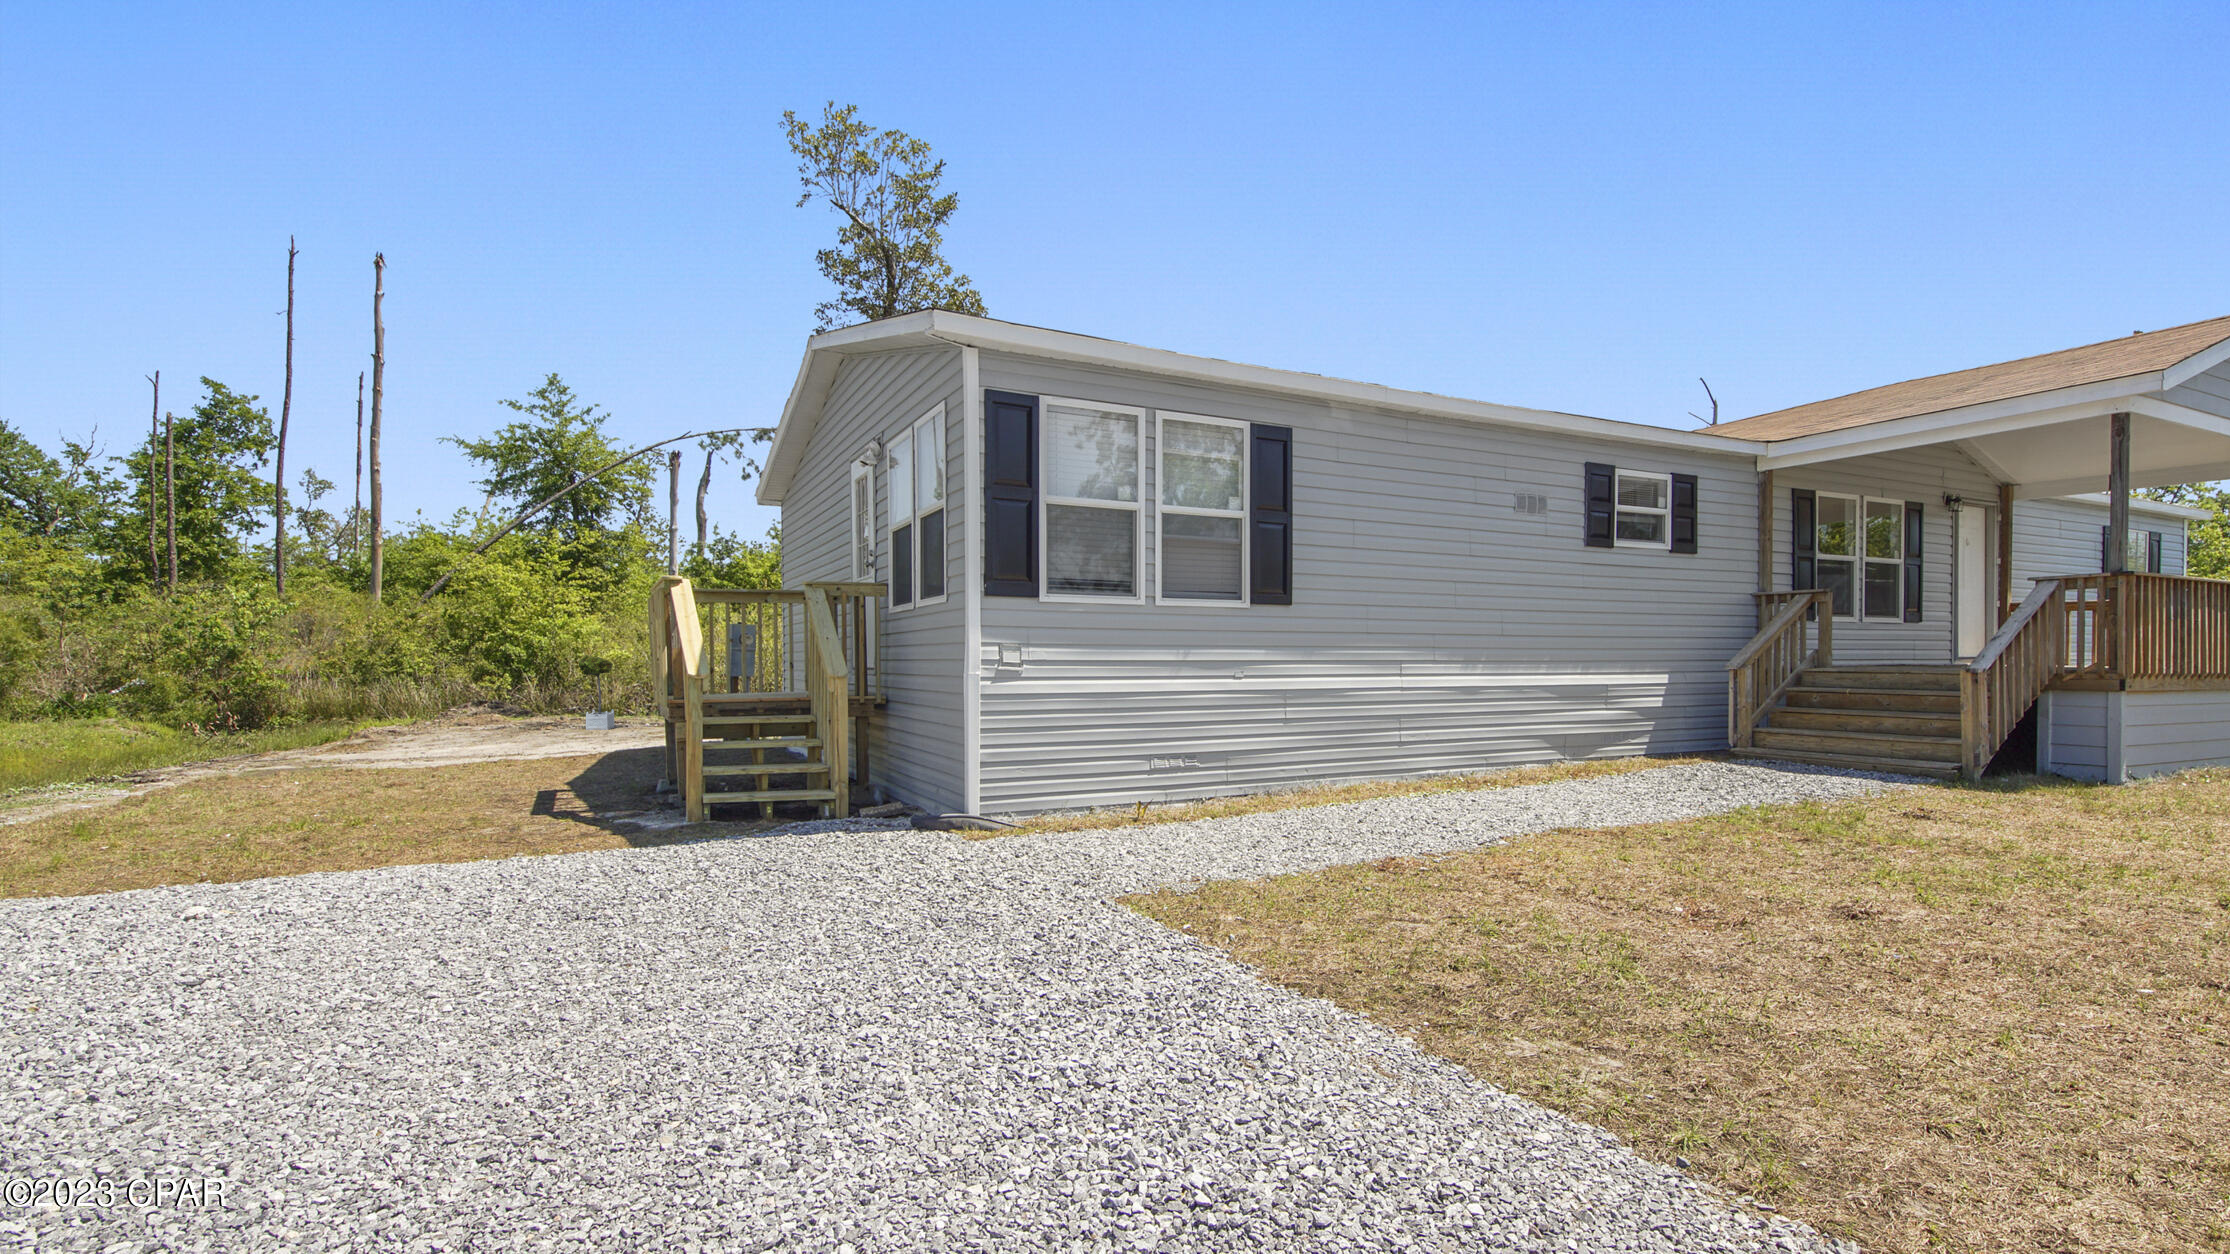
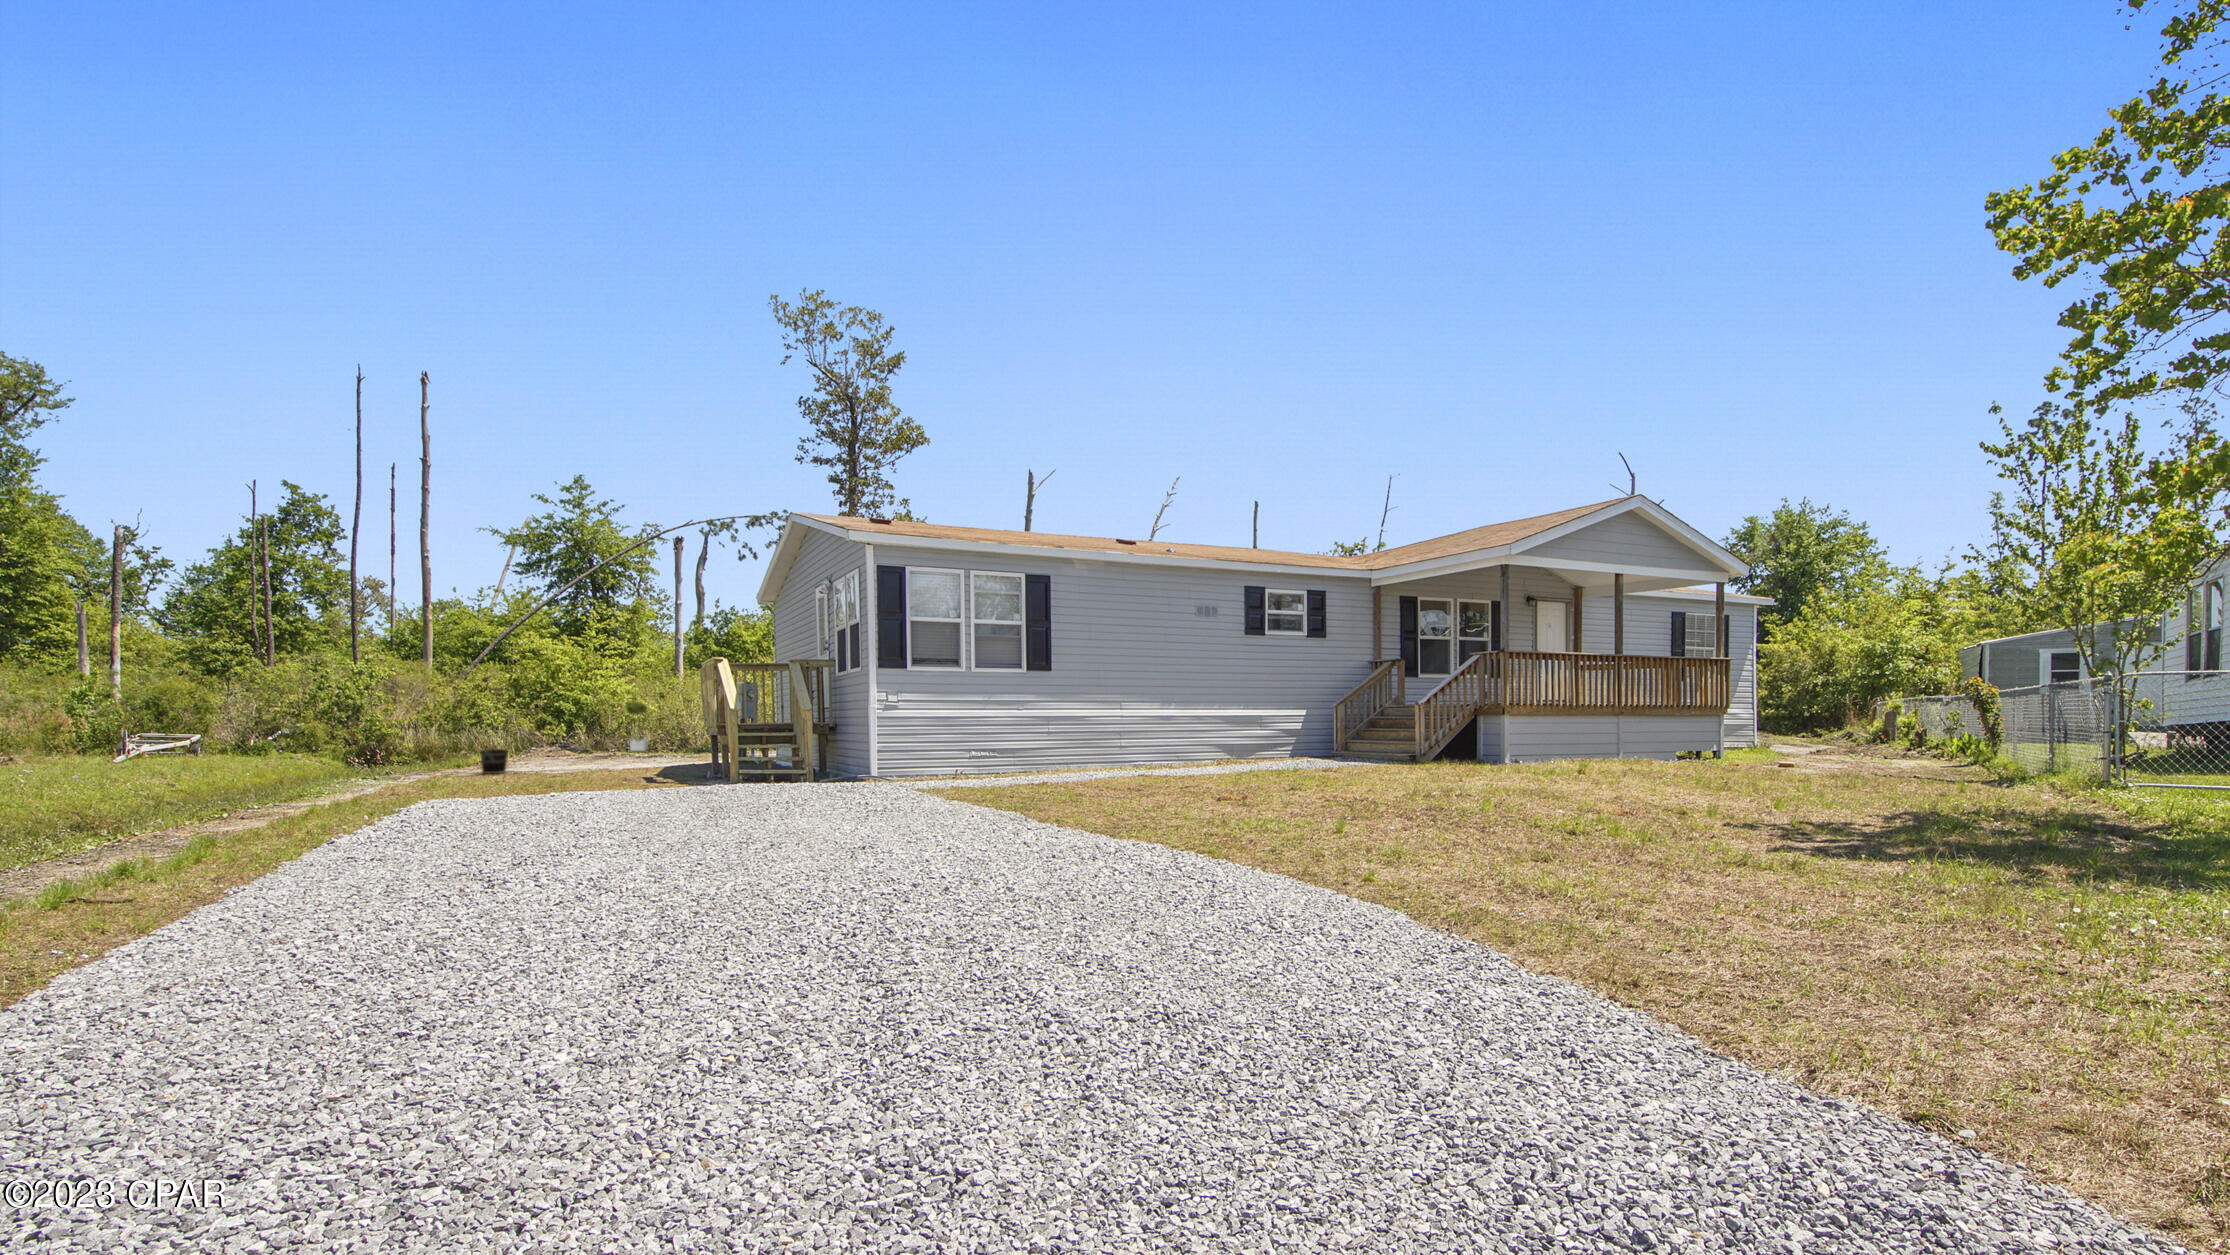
bucket: none [253,741,311,790] -> present [480,749,508,774]

